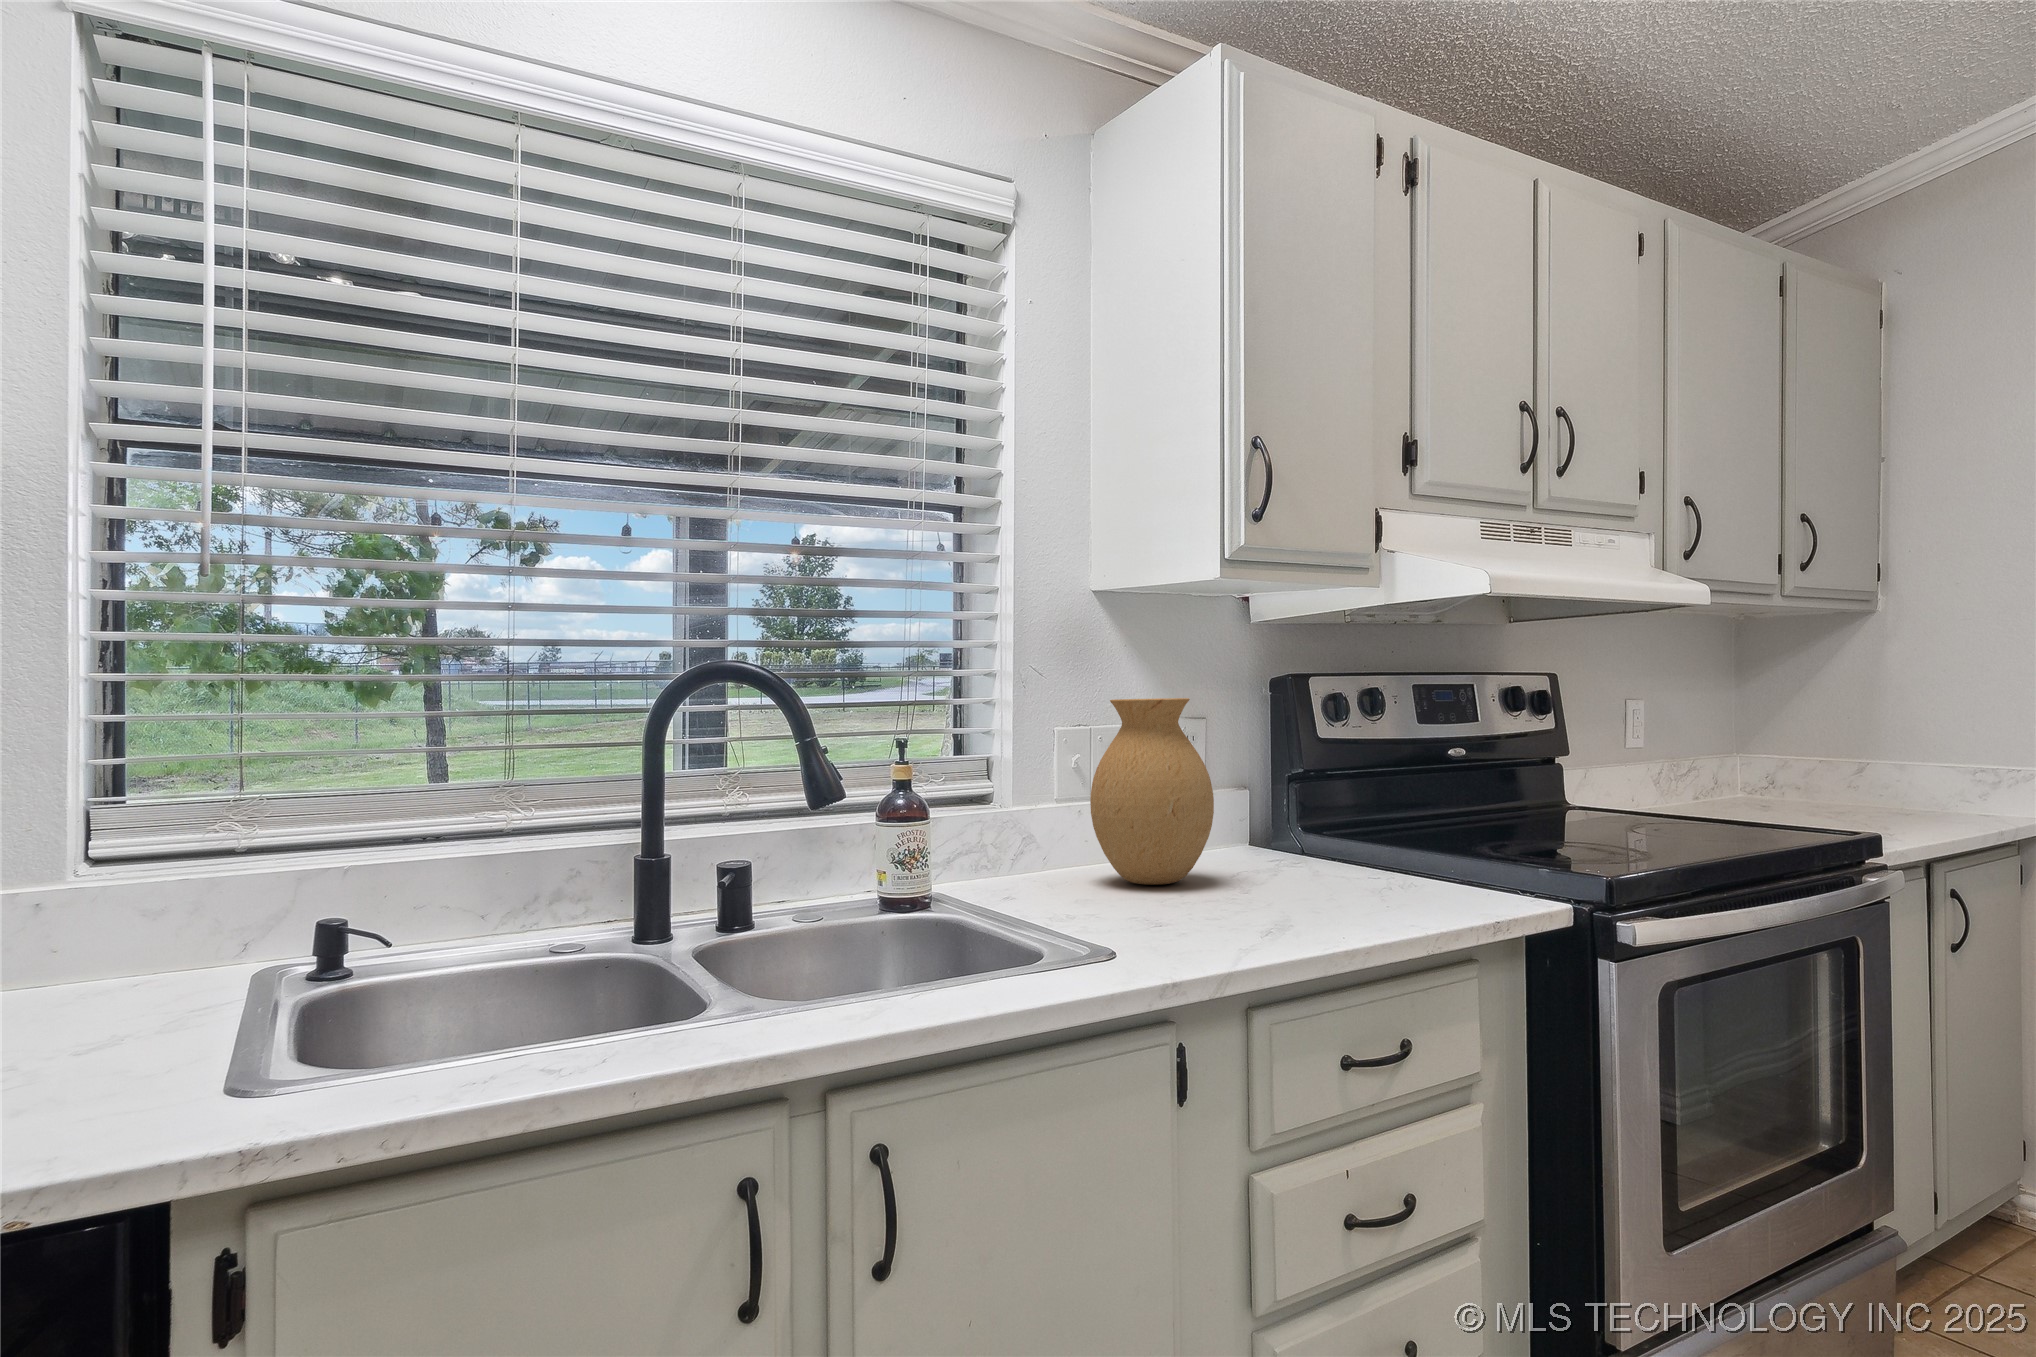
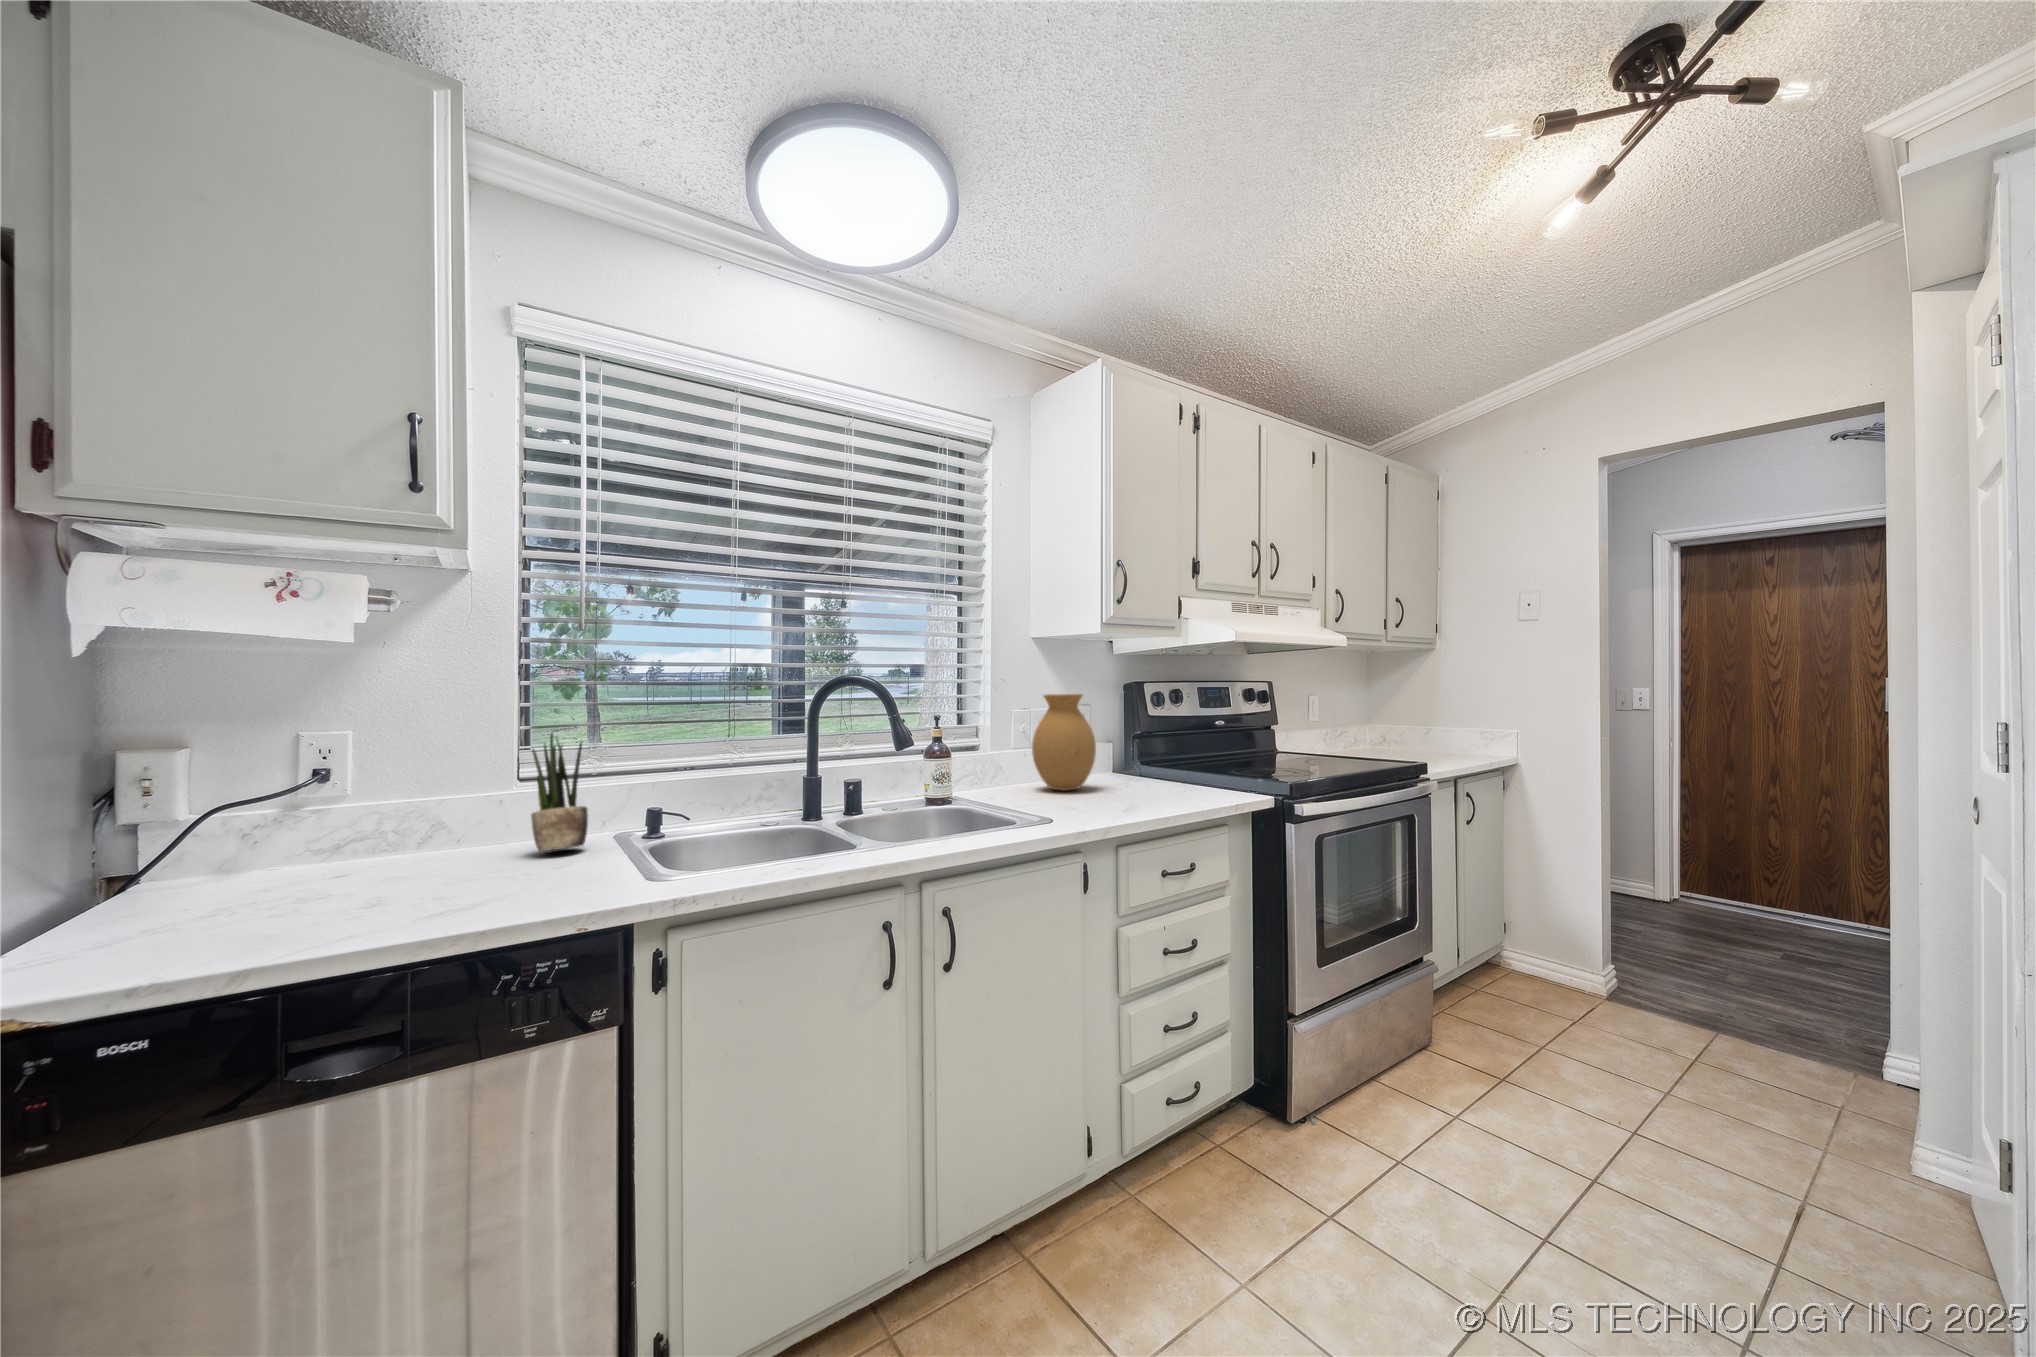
potted plant: none [76,772,188,1009] -> present [531,733,588,851]

